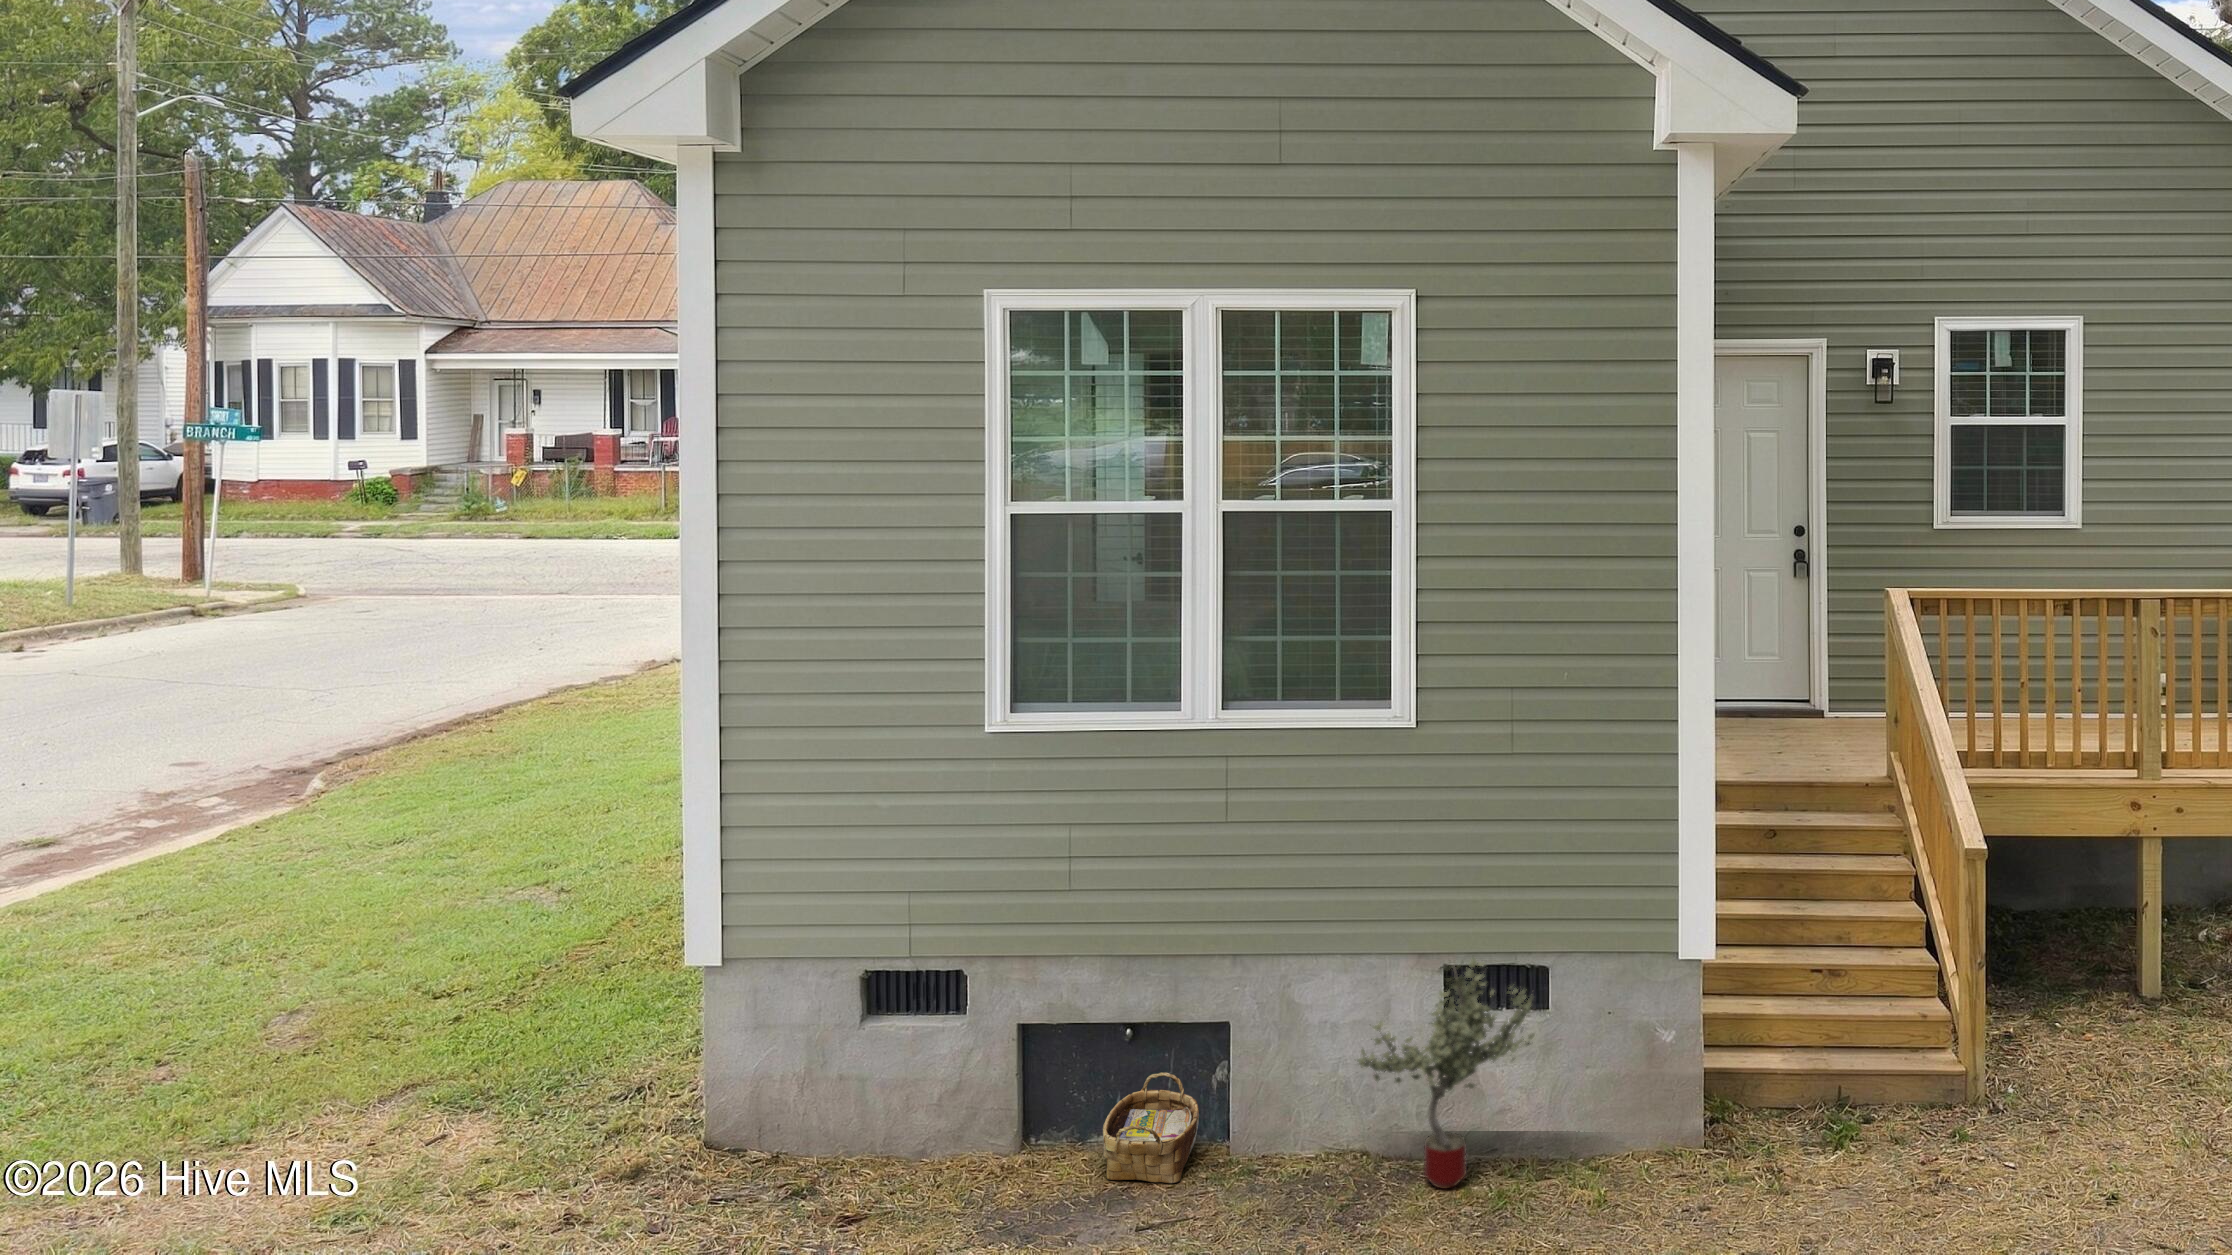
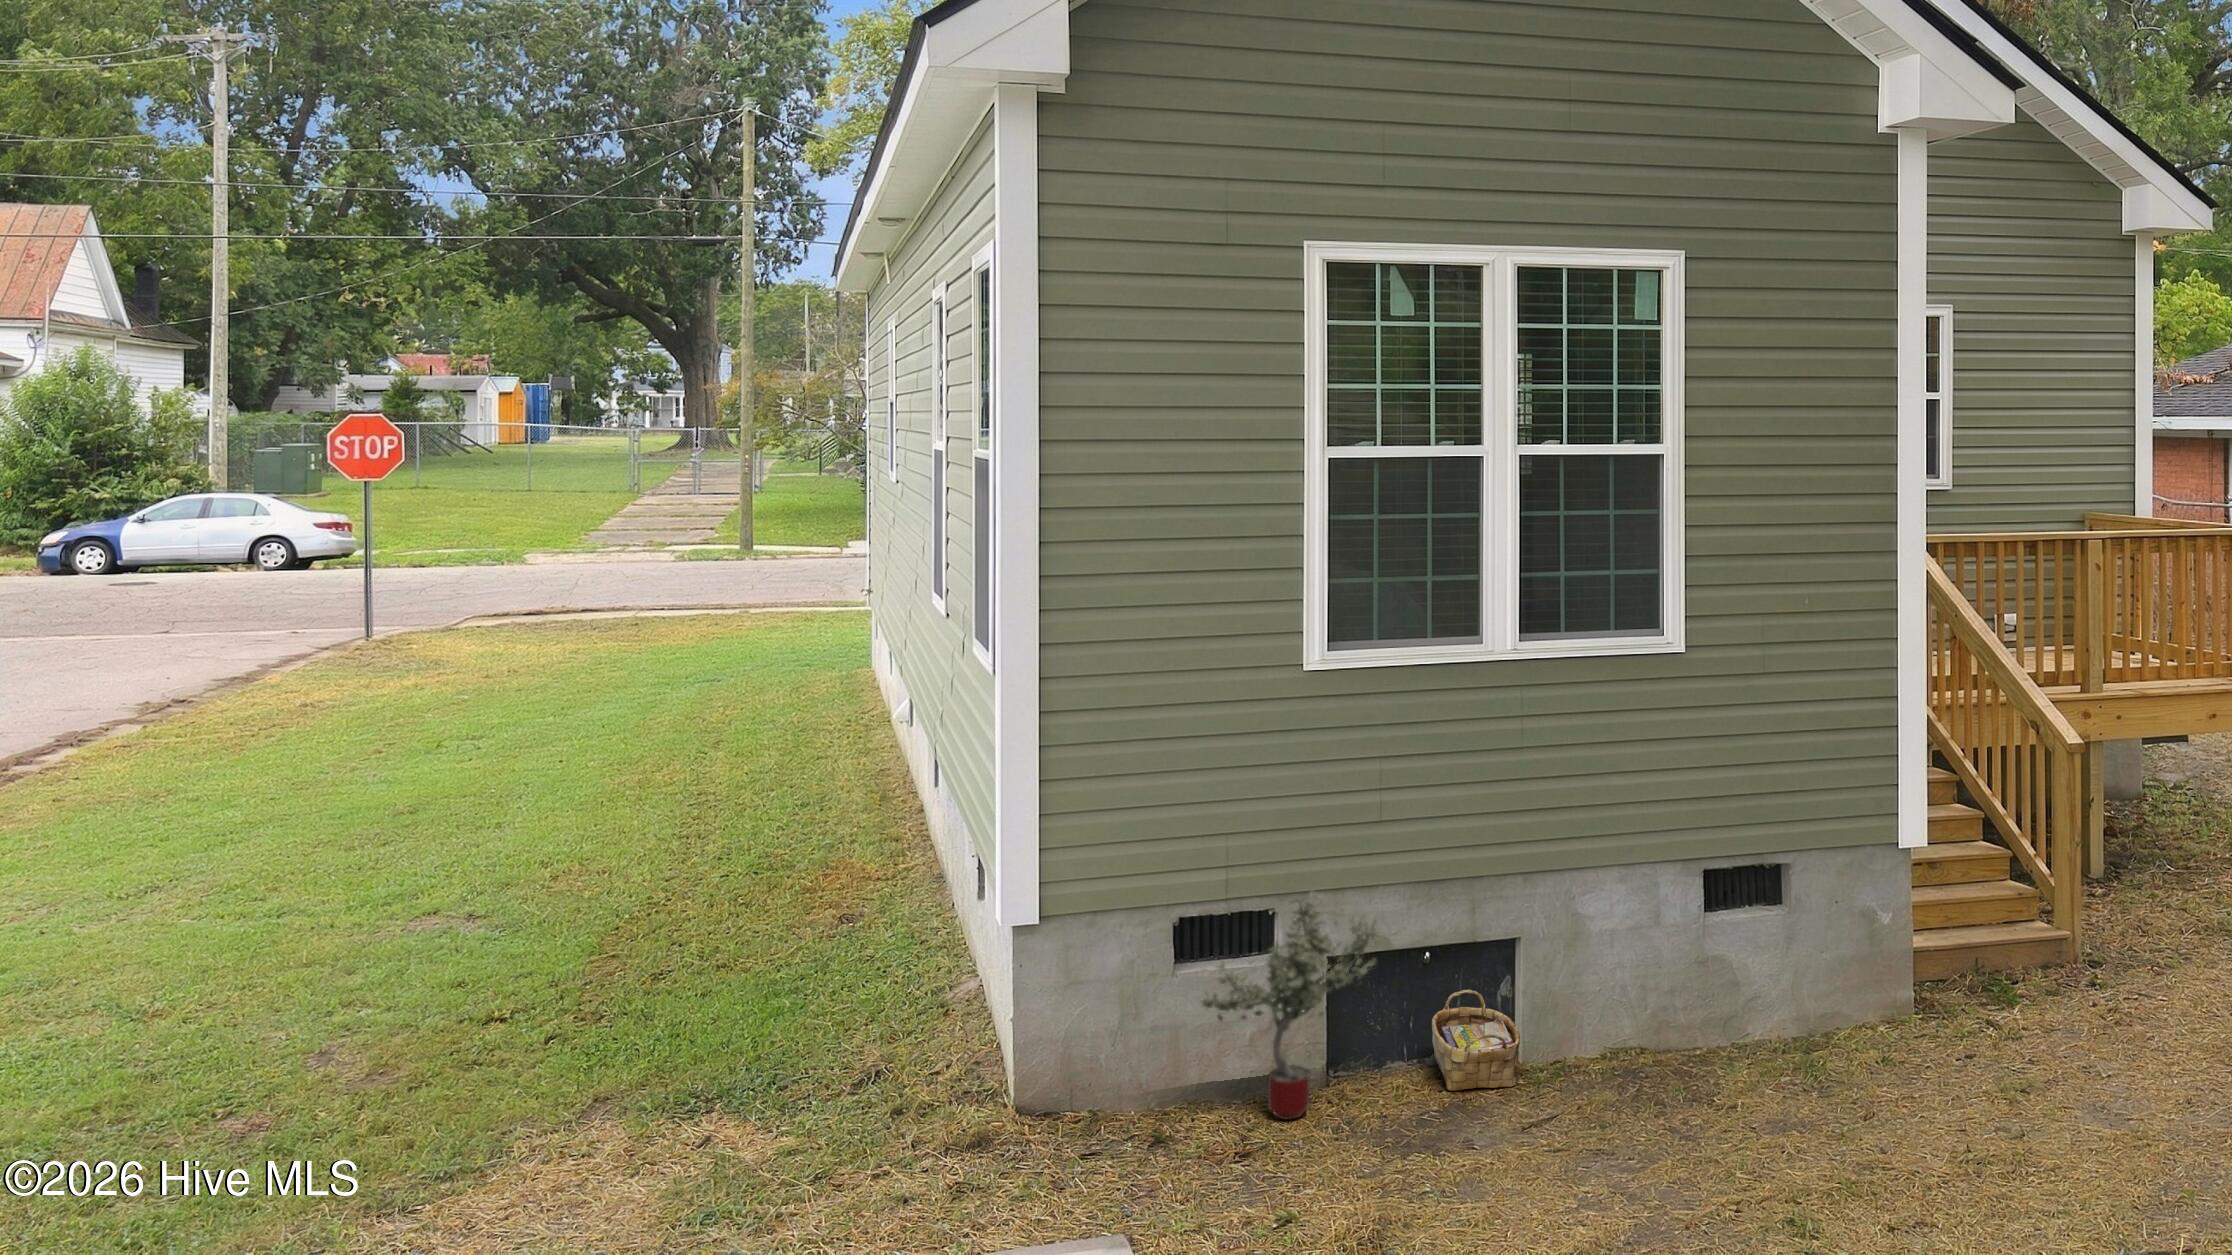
potted tree: present [1358,957,1534,1189] -> present [1200,890,1376,1120]

